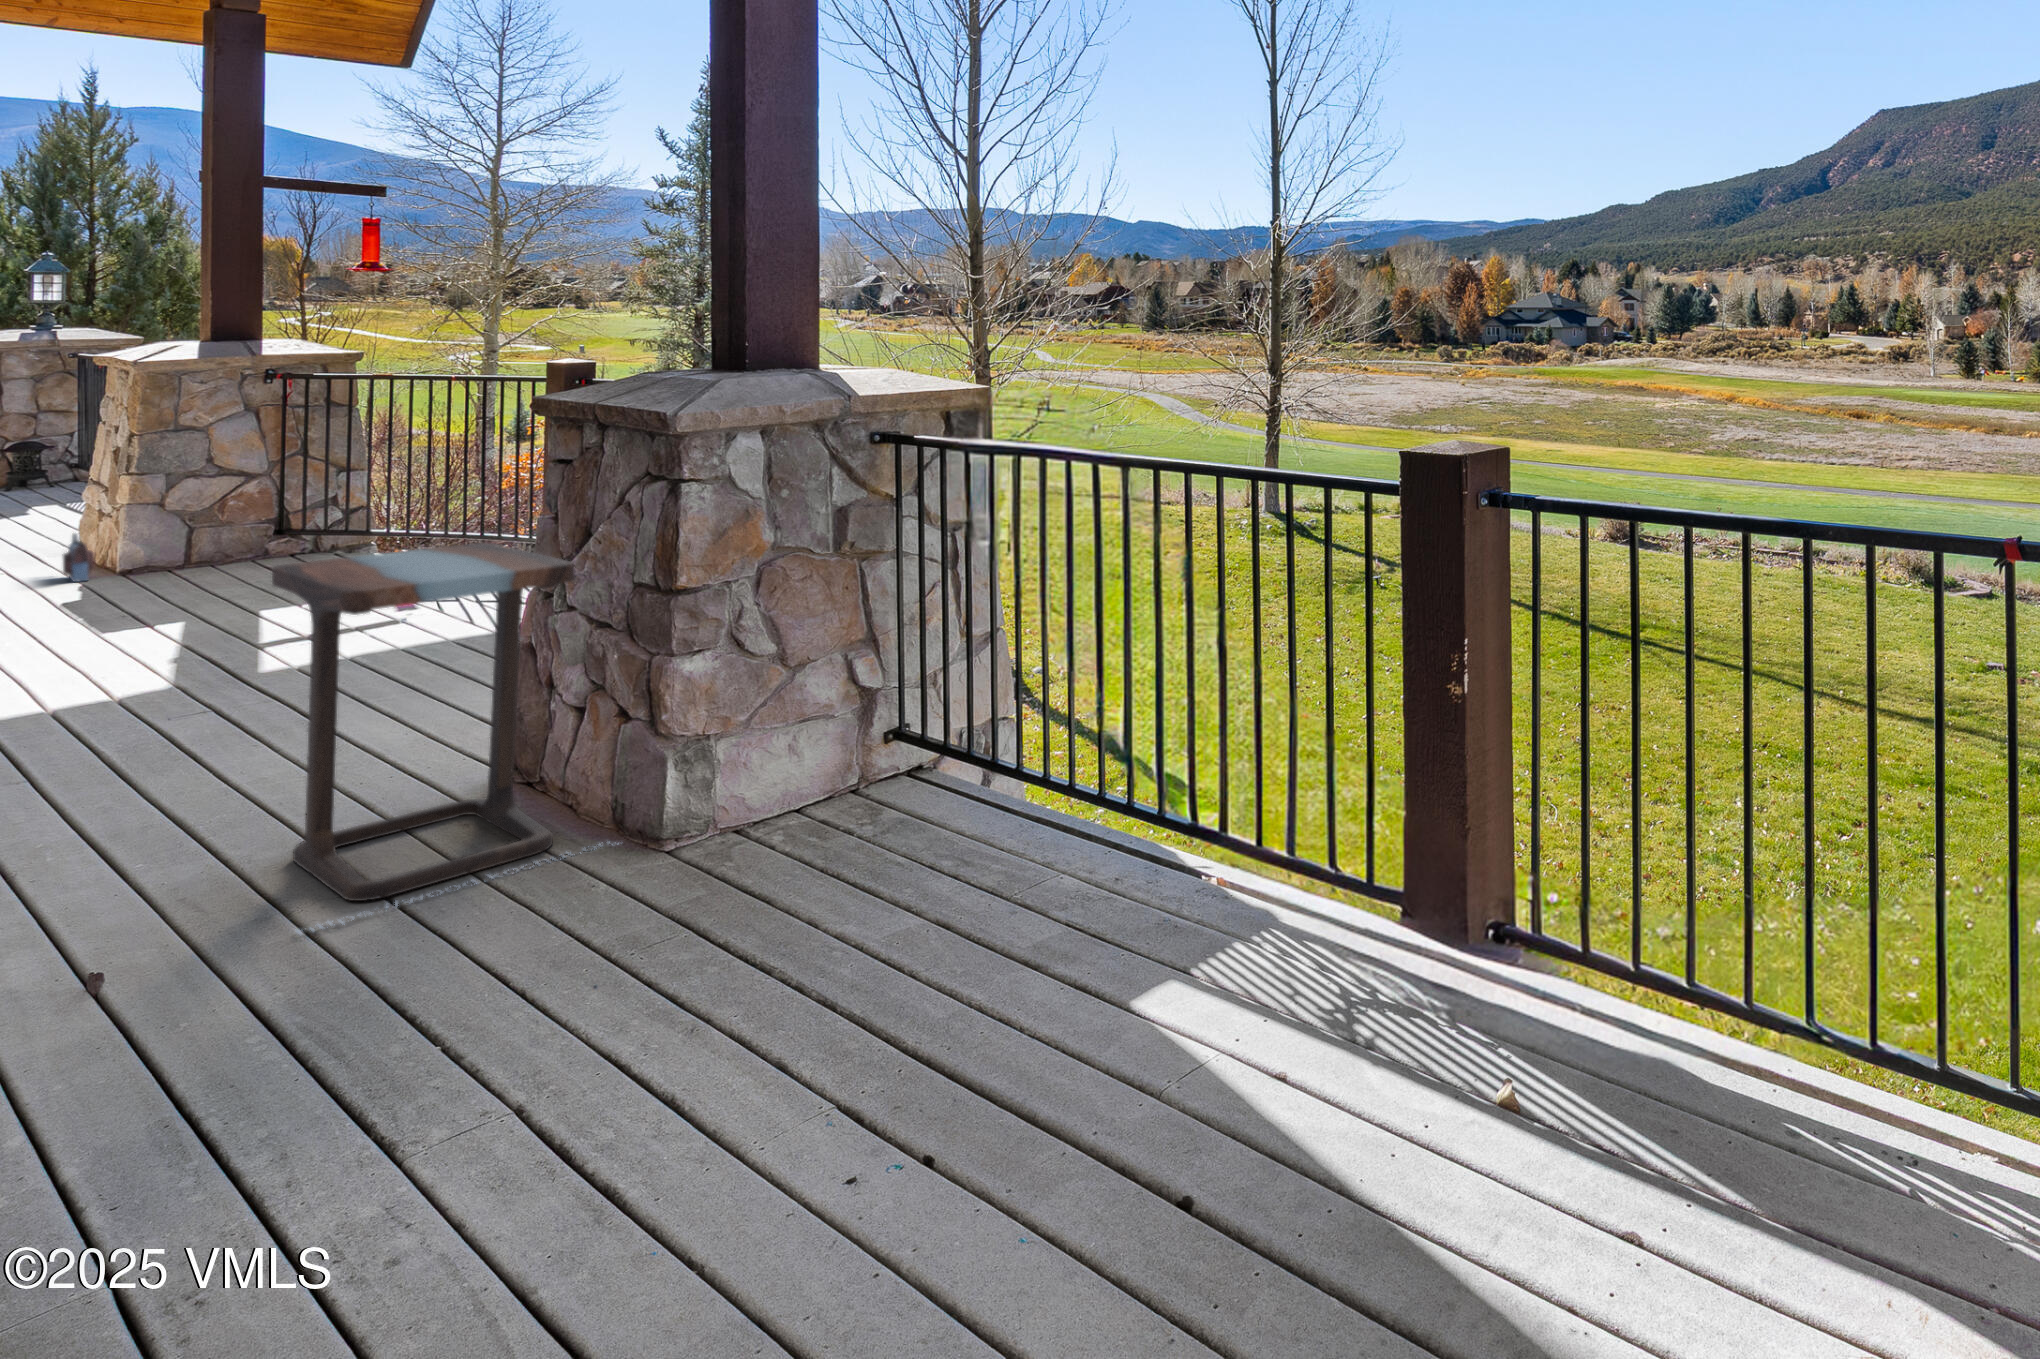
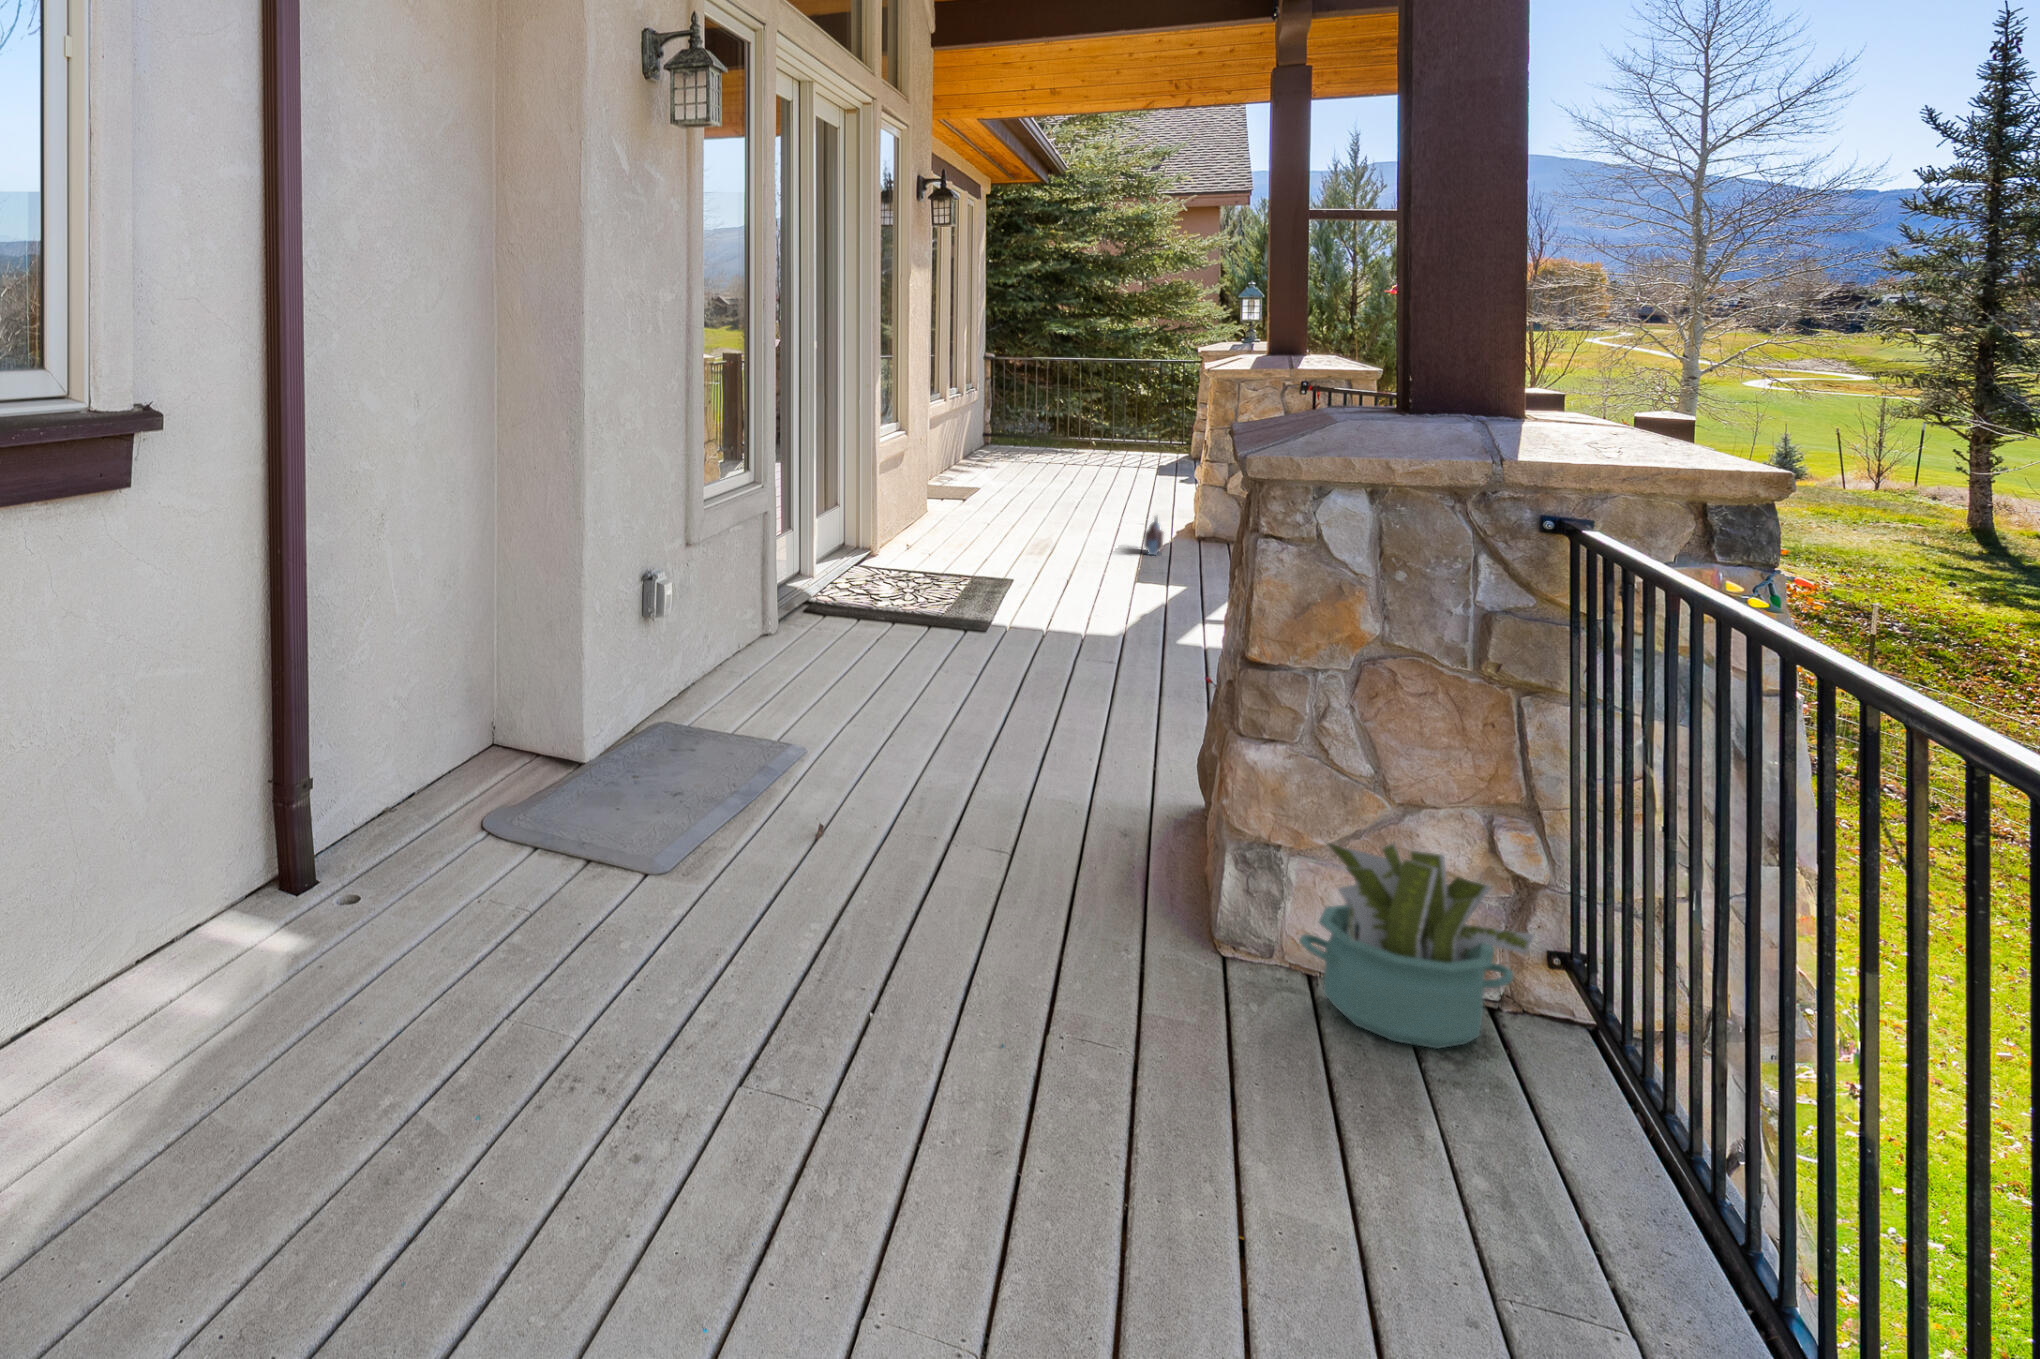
side table: present [272,543,574,934] -> none [912,556,1195,926]
decorative plant: none [764,686,910,834] -> present [1300,842,1535,1049]

